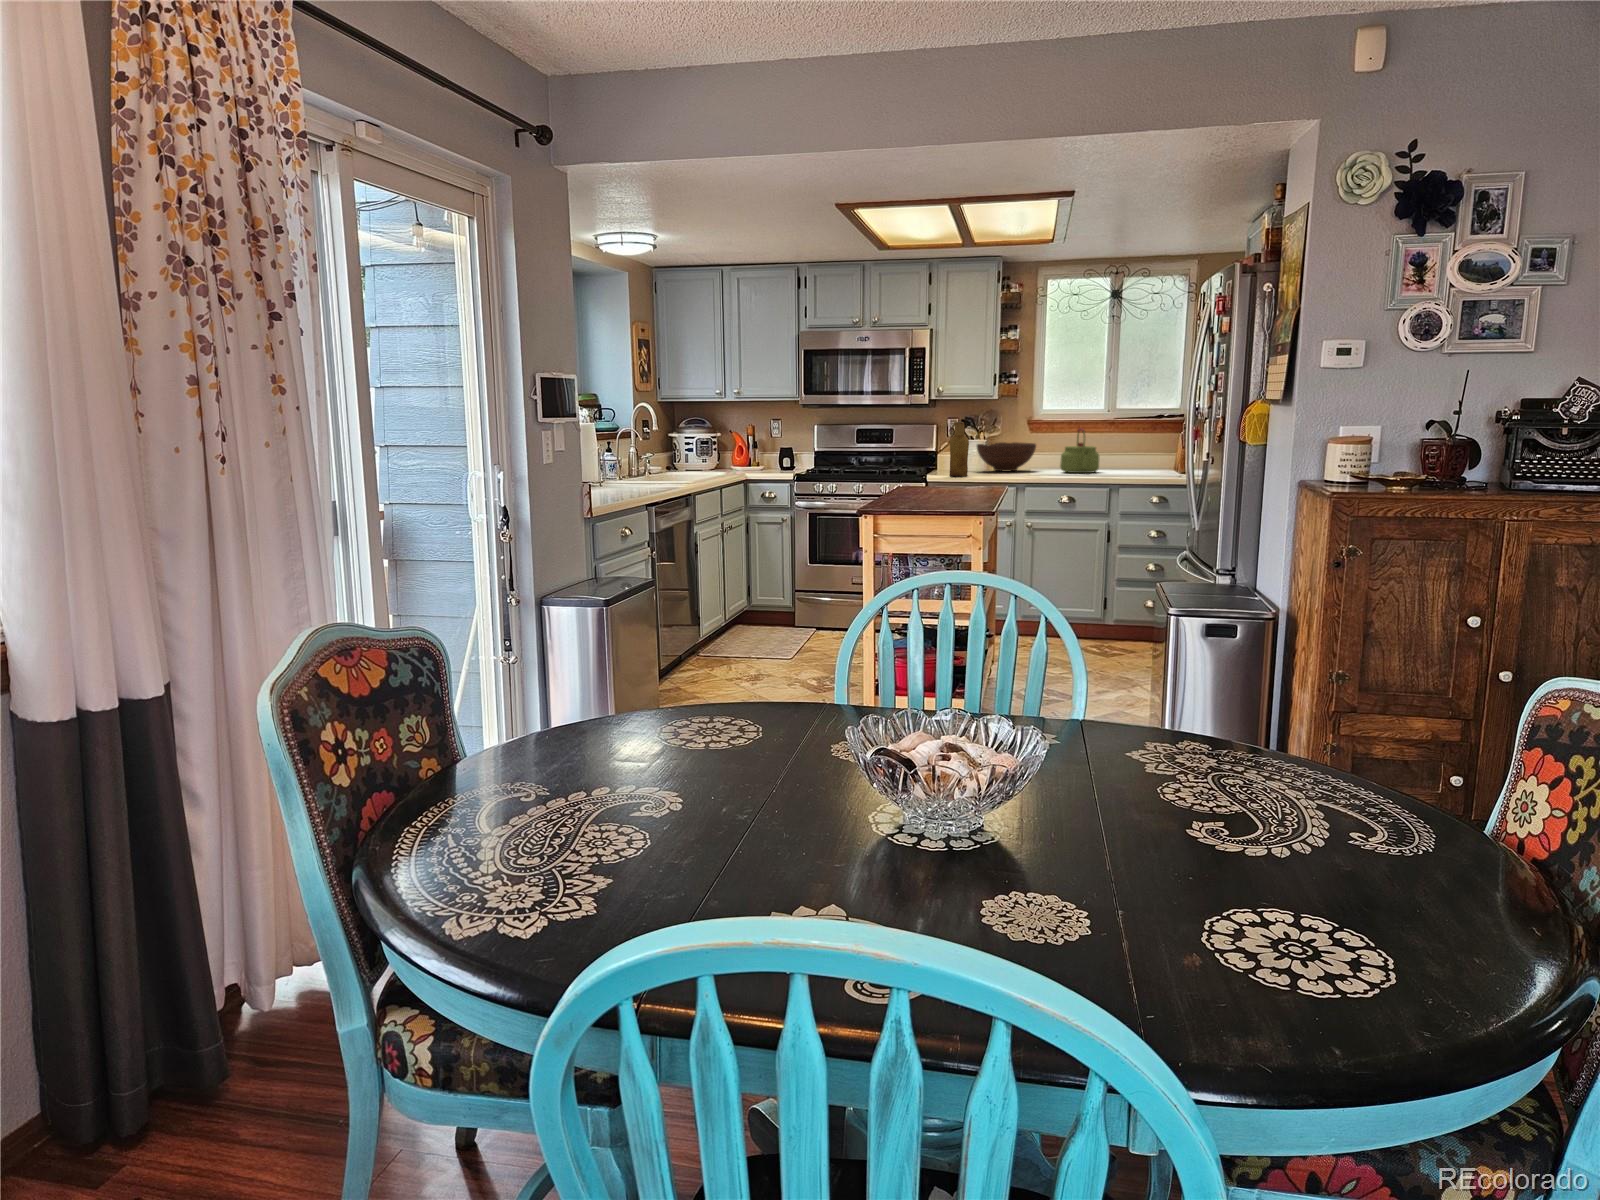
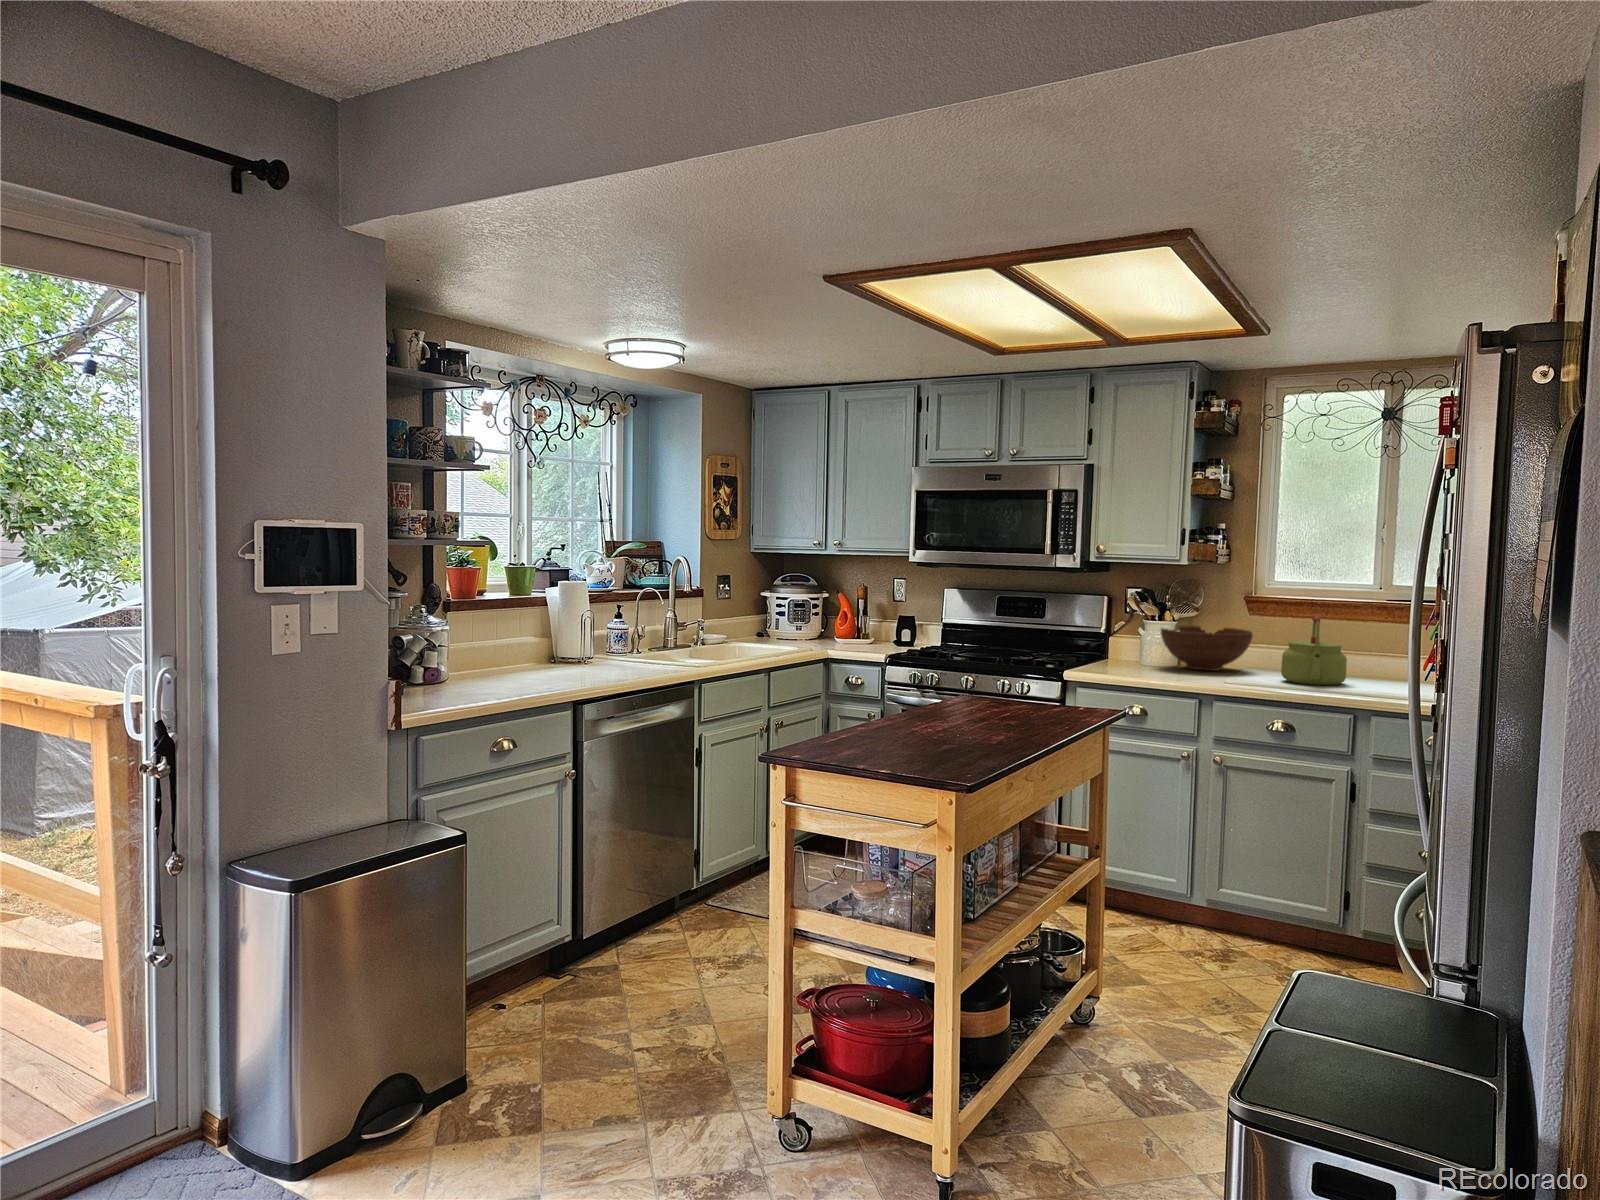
vase: present [950,422,969,477] -> none [1099,597,1129,677]

